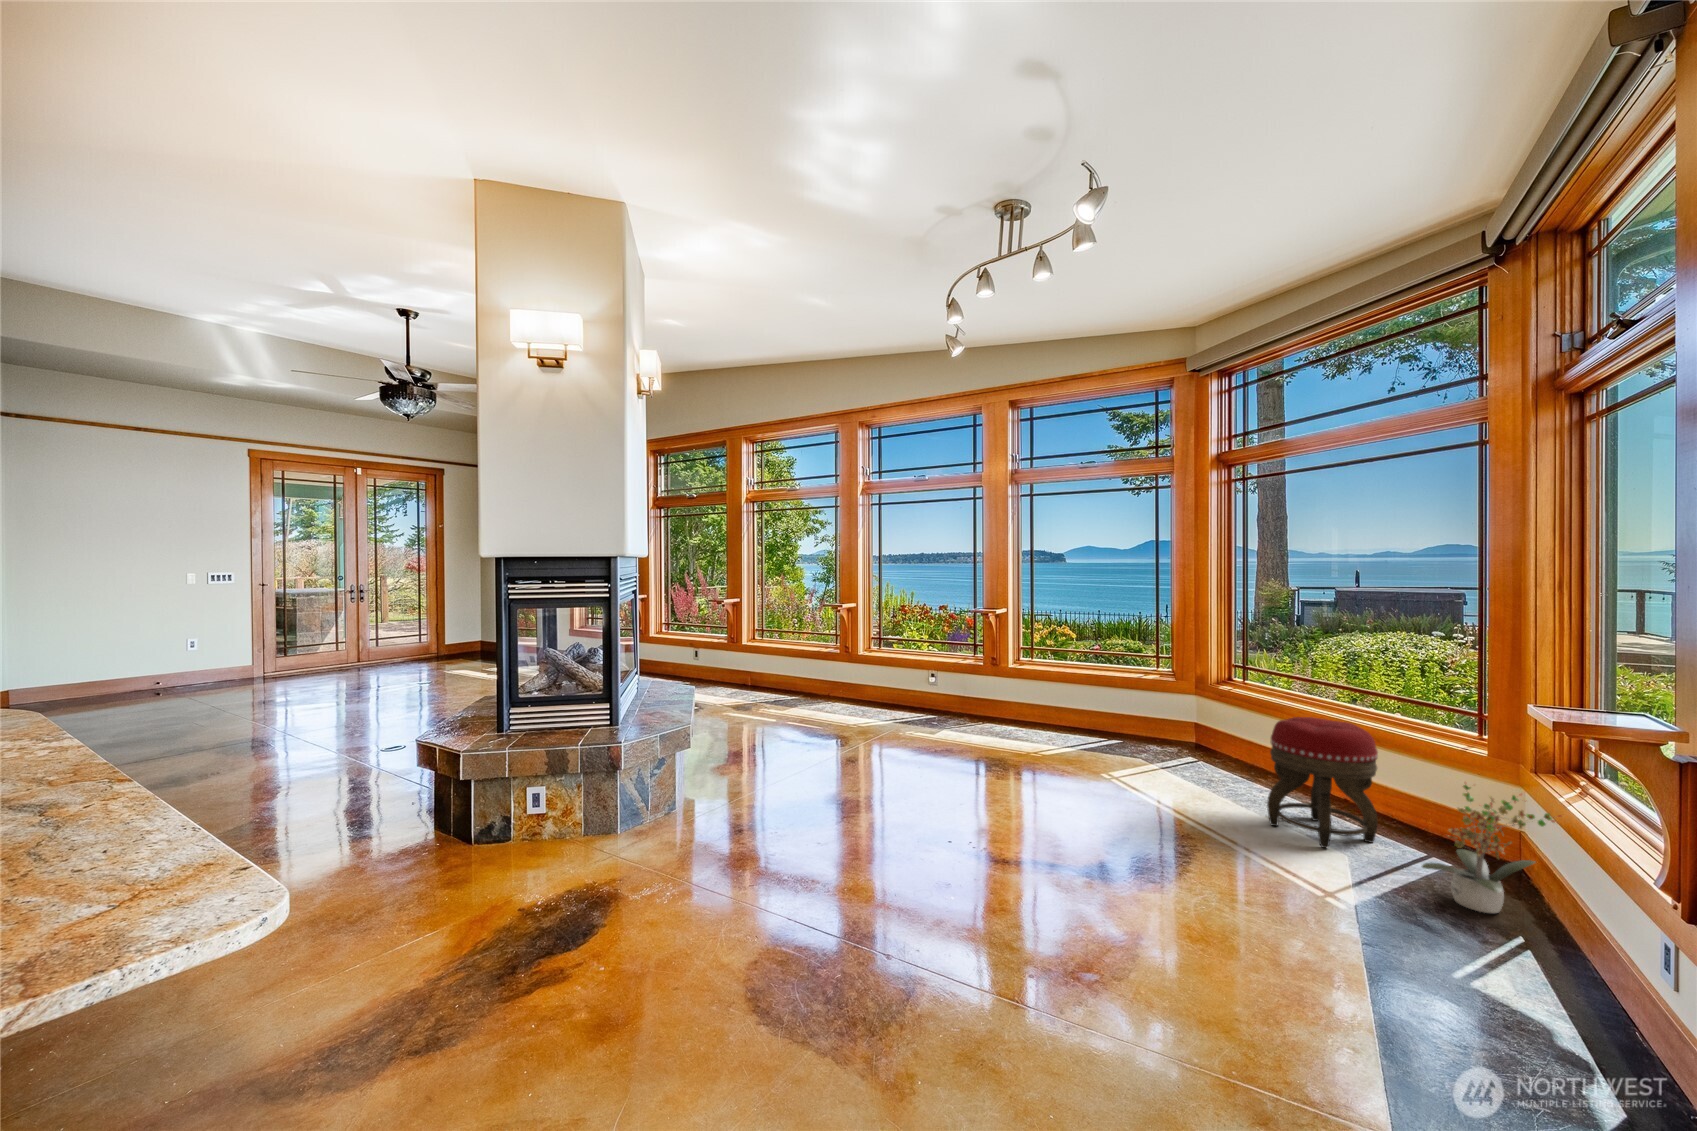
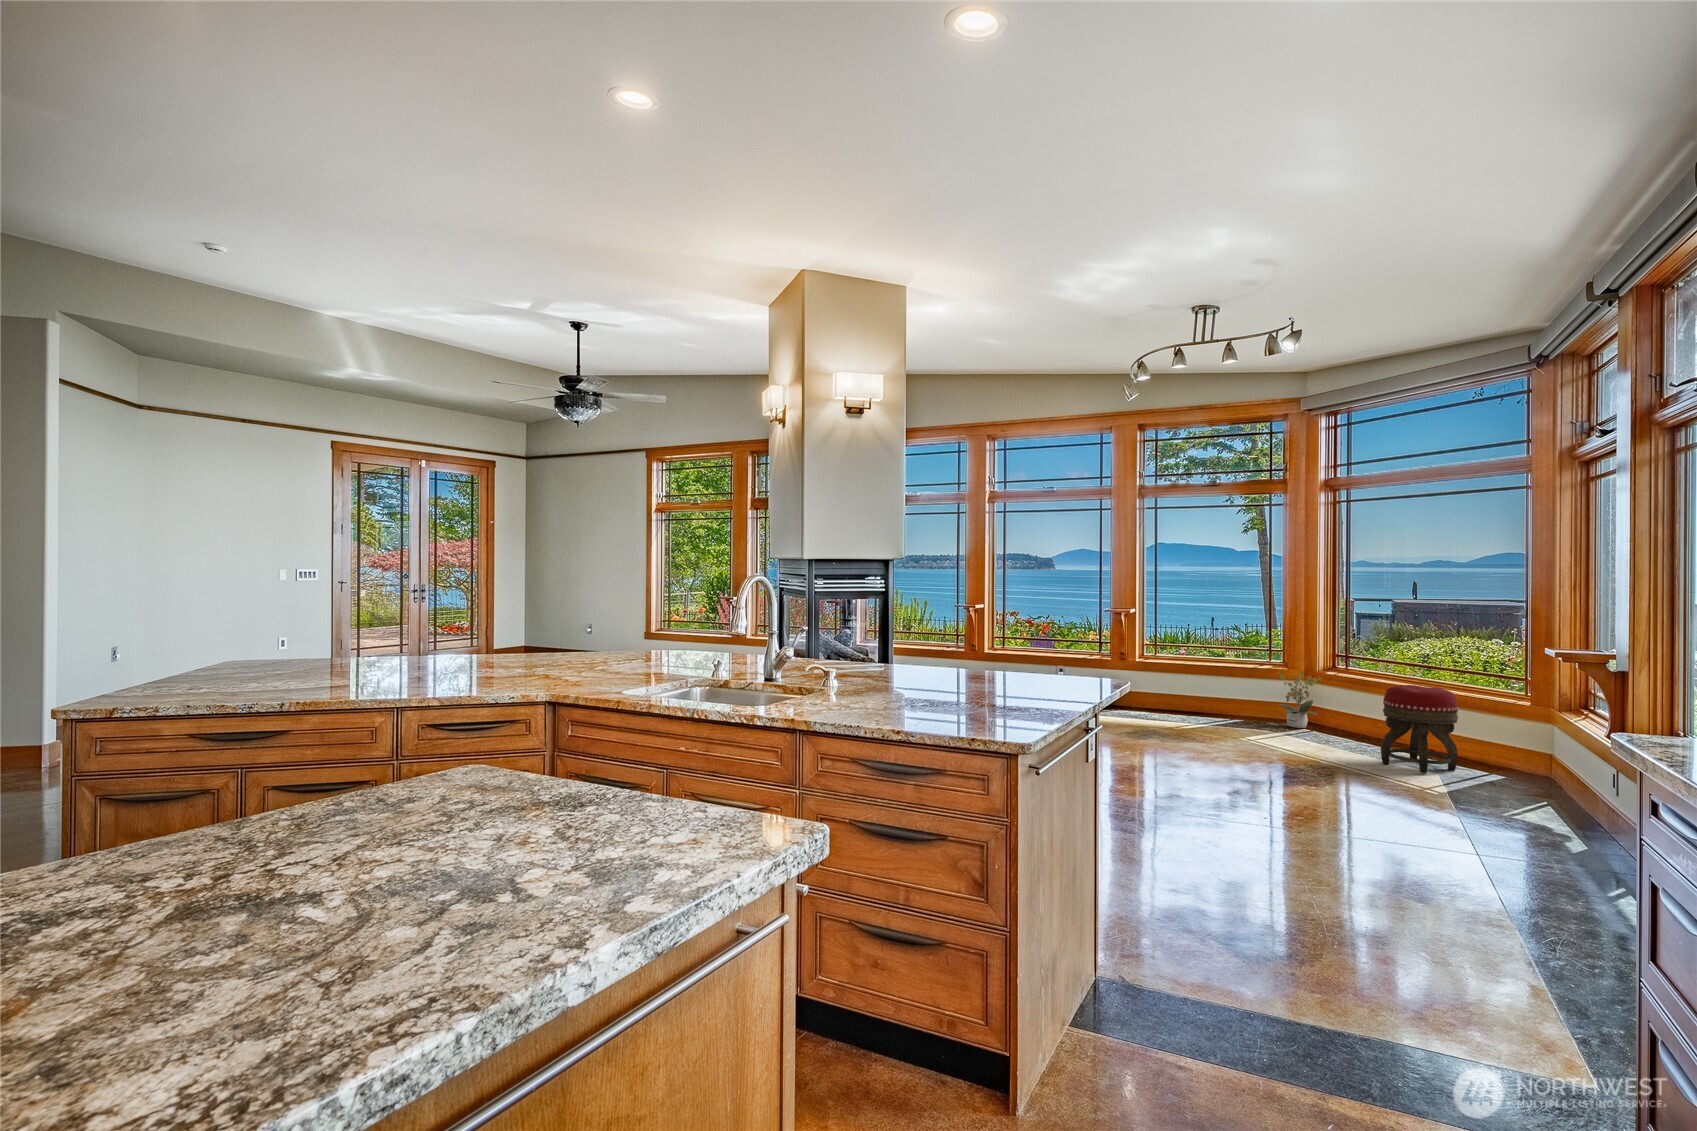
potted plant: present [1422,784,1561,913] -> present [1277,671,1323,728]

